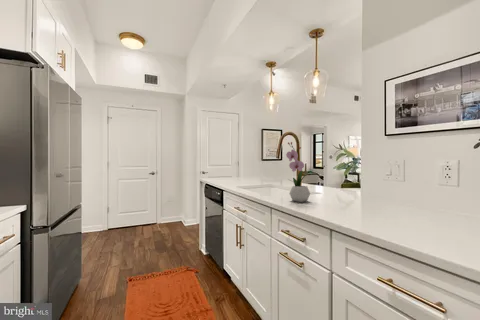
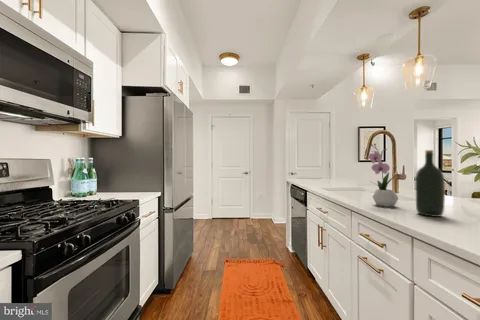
wine bottle: none [326,149,347,208] -> present [416,150,445,217]

